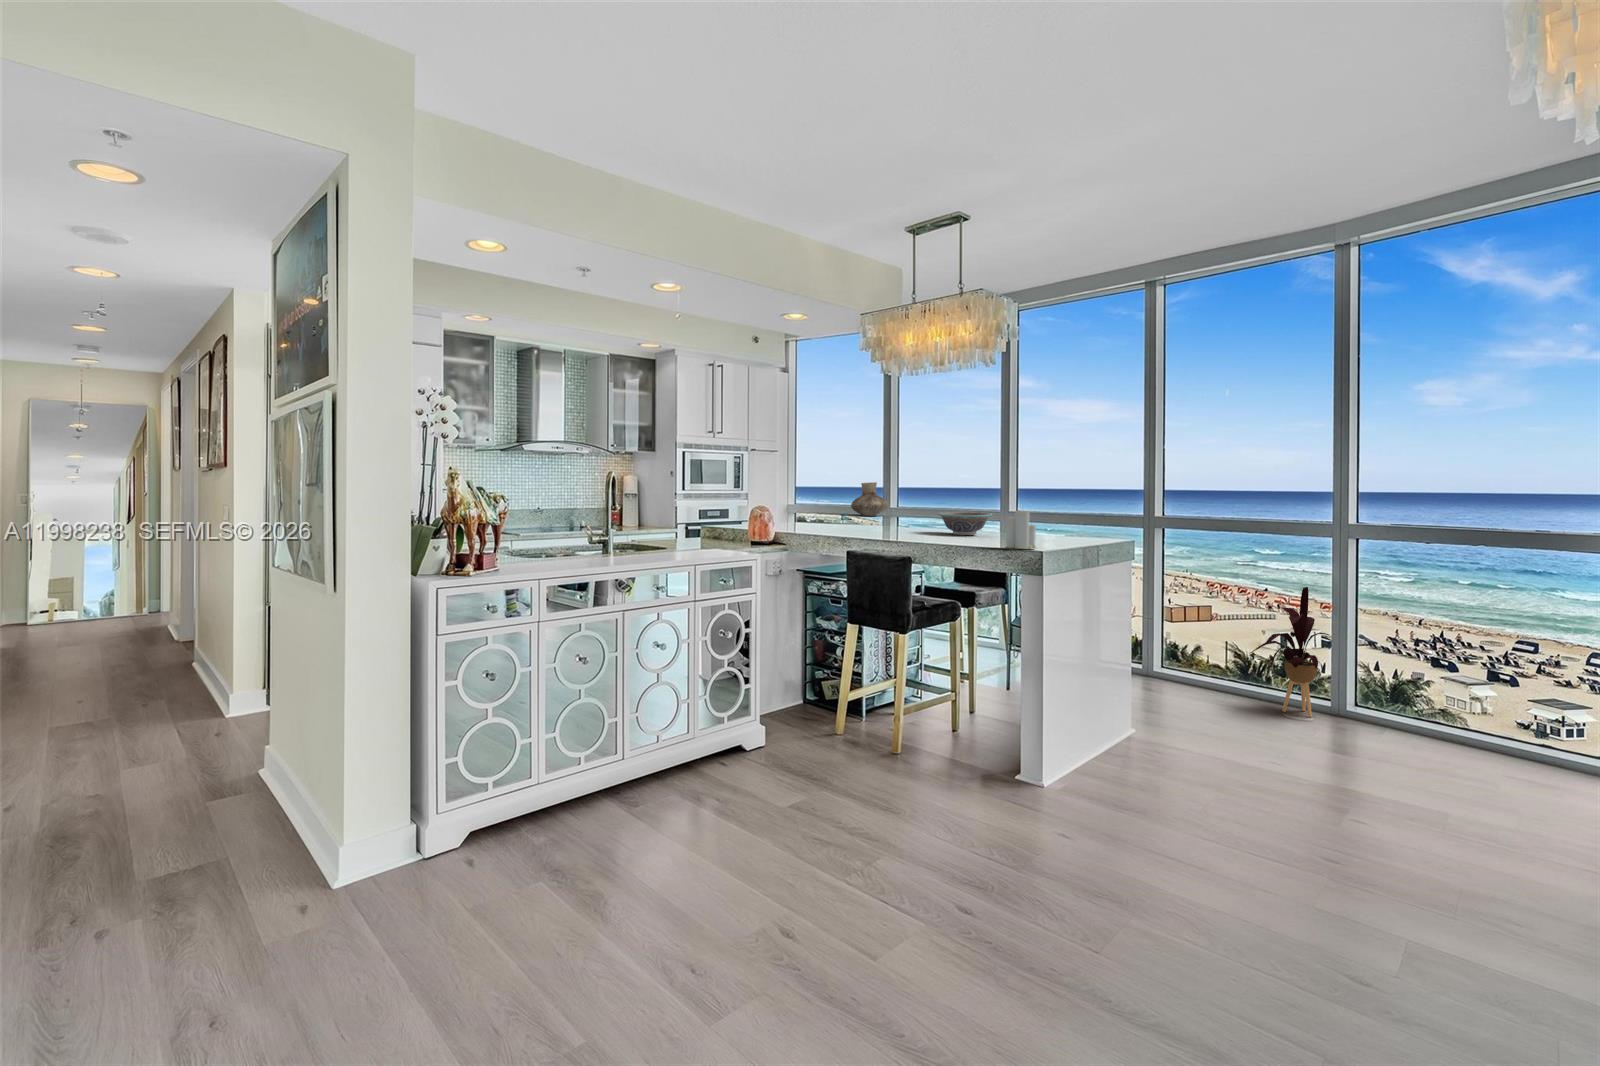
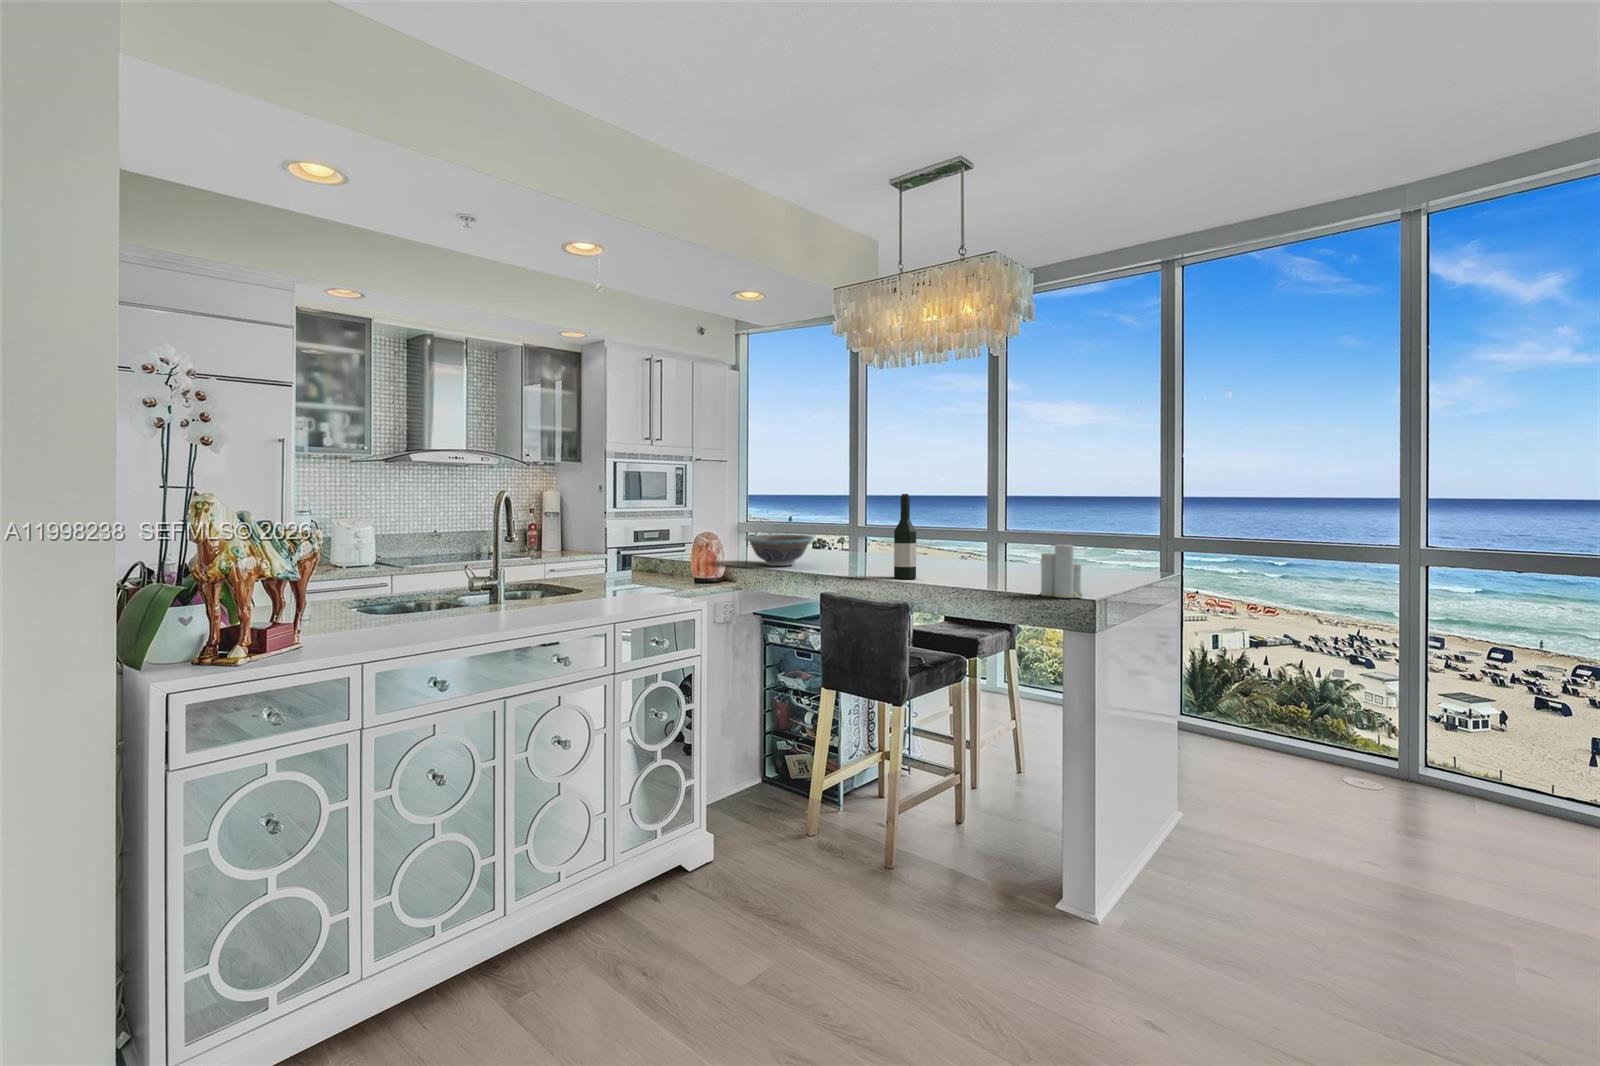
wine bottle: none [902,474,919,538] -> present [894,494,916,579]
vase: present [851,482,888,516] -> none [816,499,861,539]
decorative bowl: present [938,512,993,535] -> present [745,534,814,566]
house plant: present [1252,587,1329,717] -> none [1307,628,1410,787]

